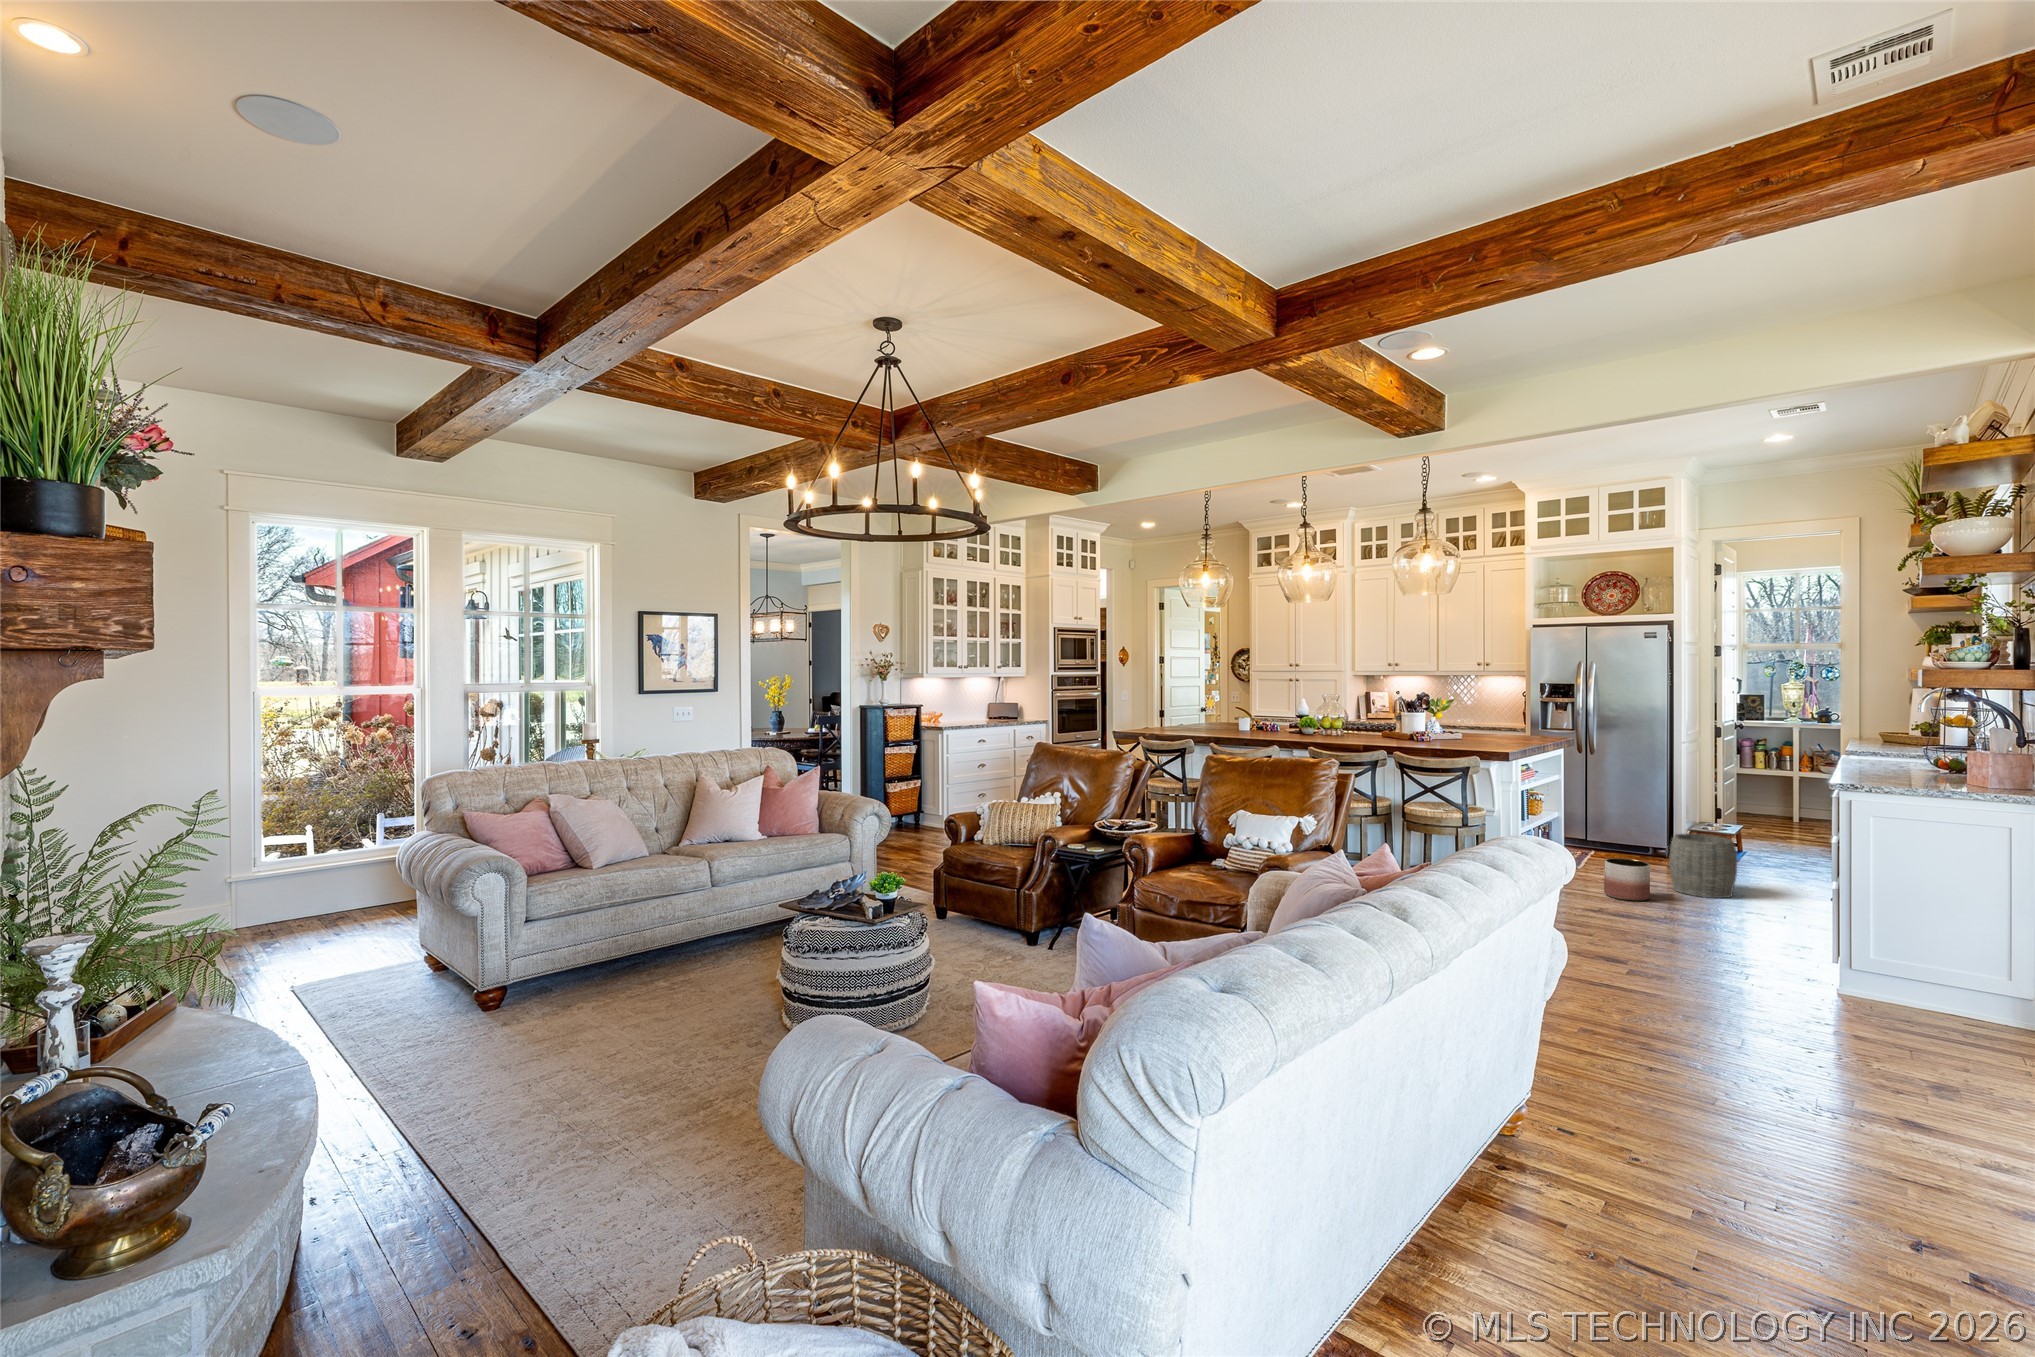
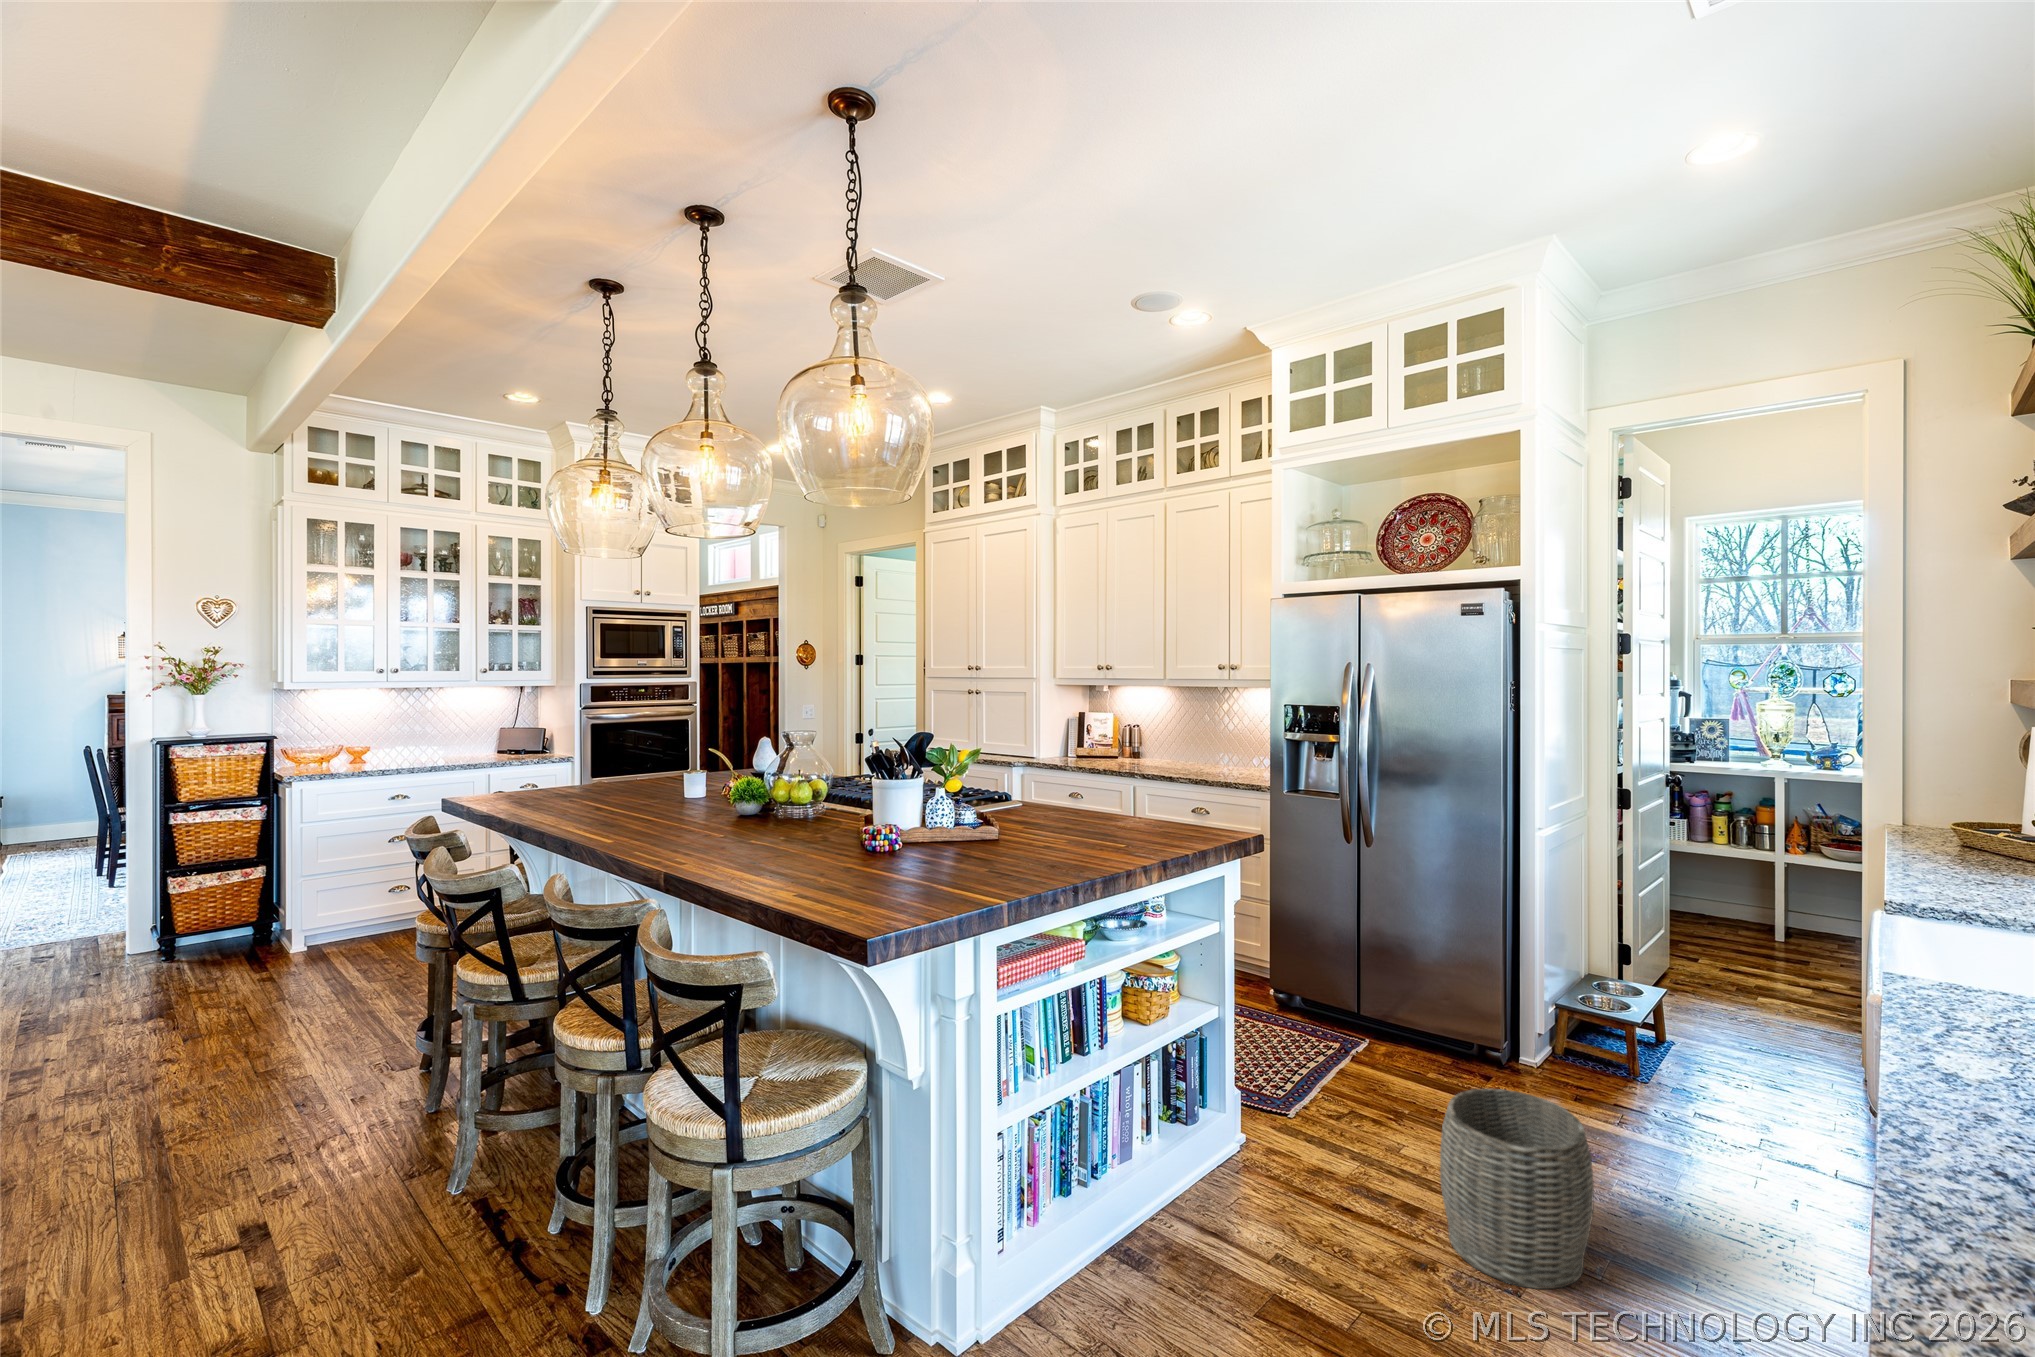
planter: present [1604,858,1650,901] -> none [1261,1170,1363,1311]

